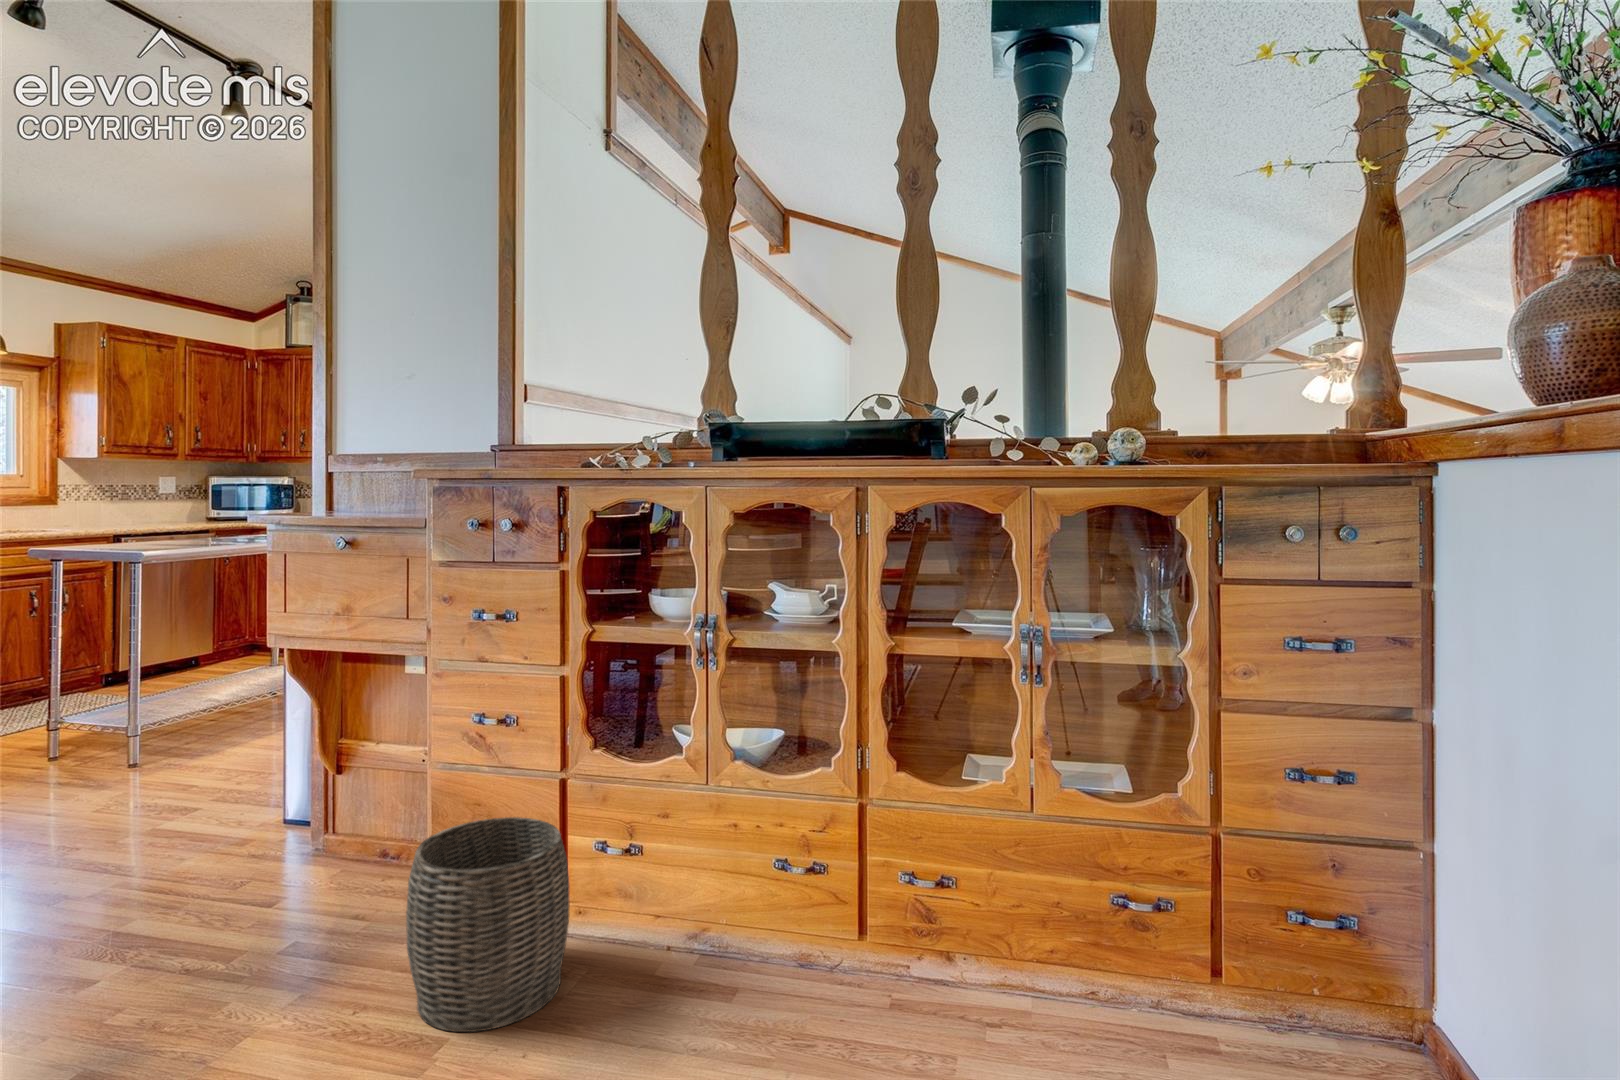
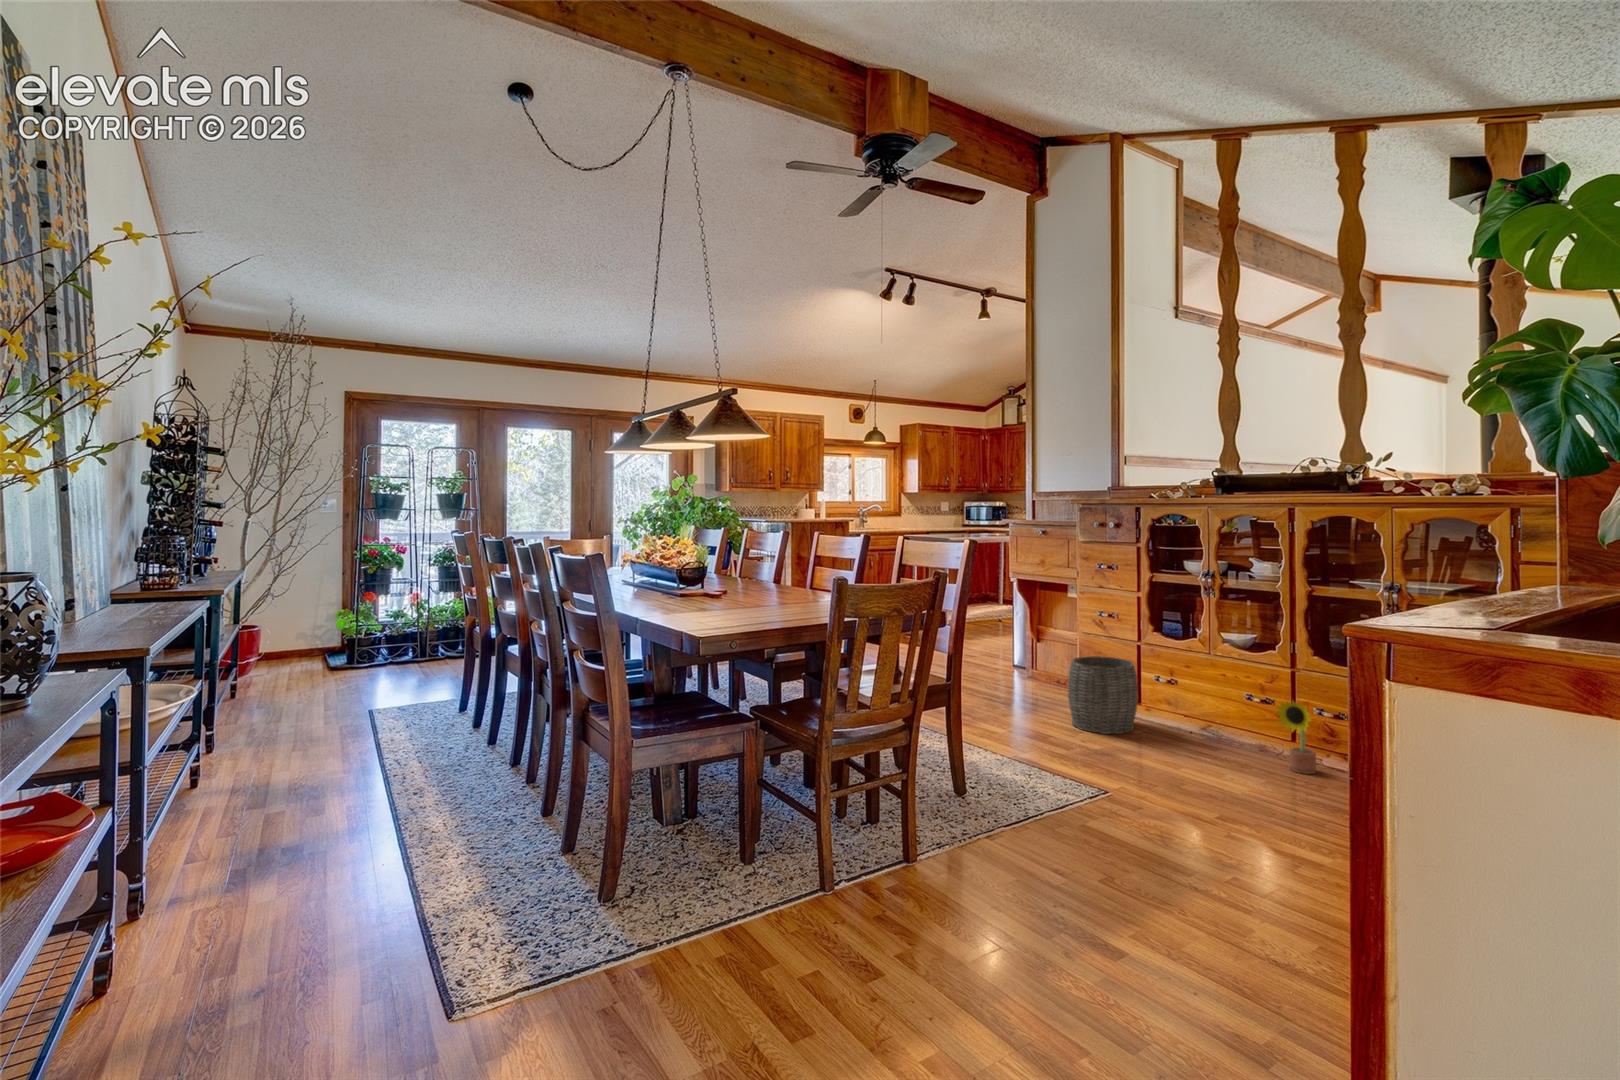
decorative plant: none [857,885,934,1028] -> present [1275,701,1316,774]

